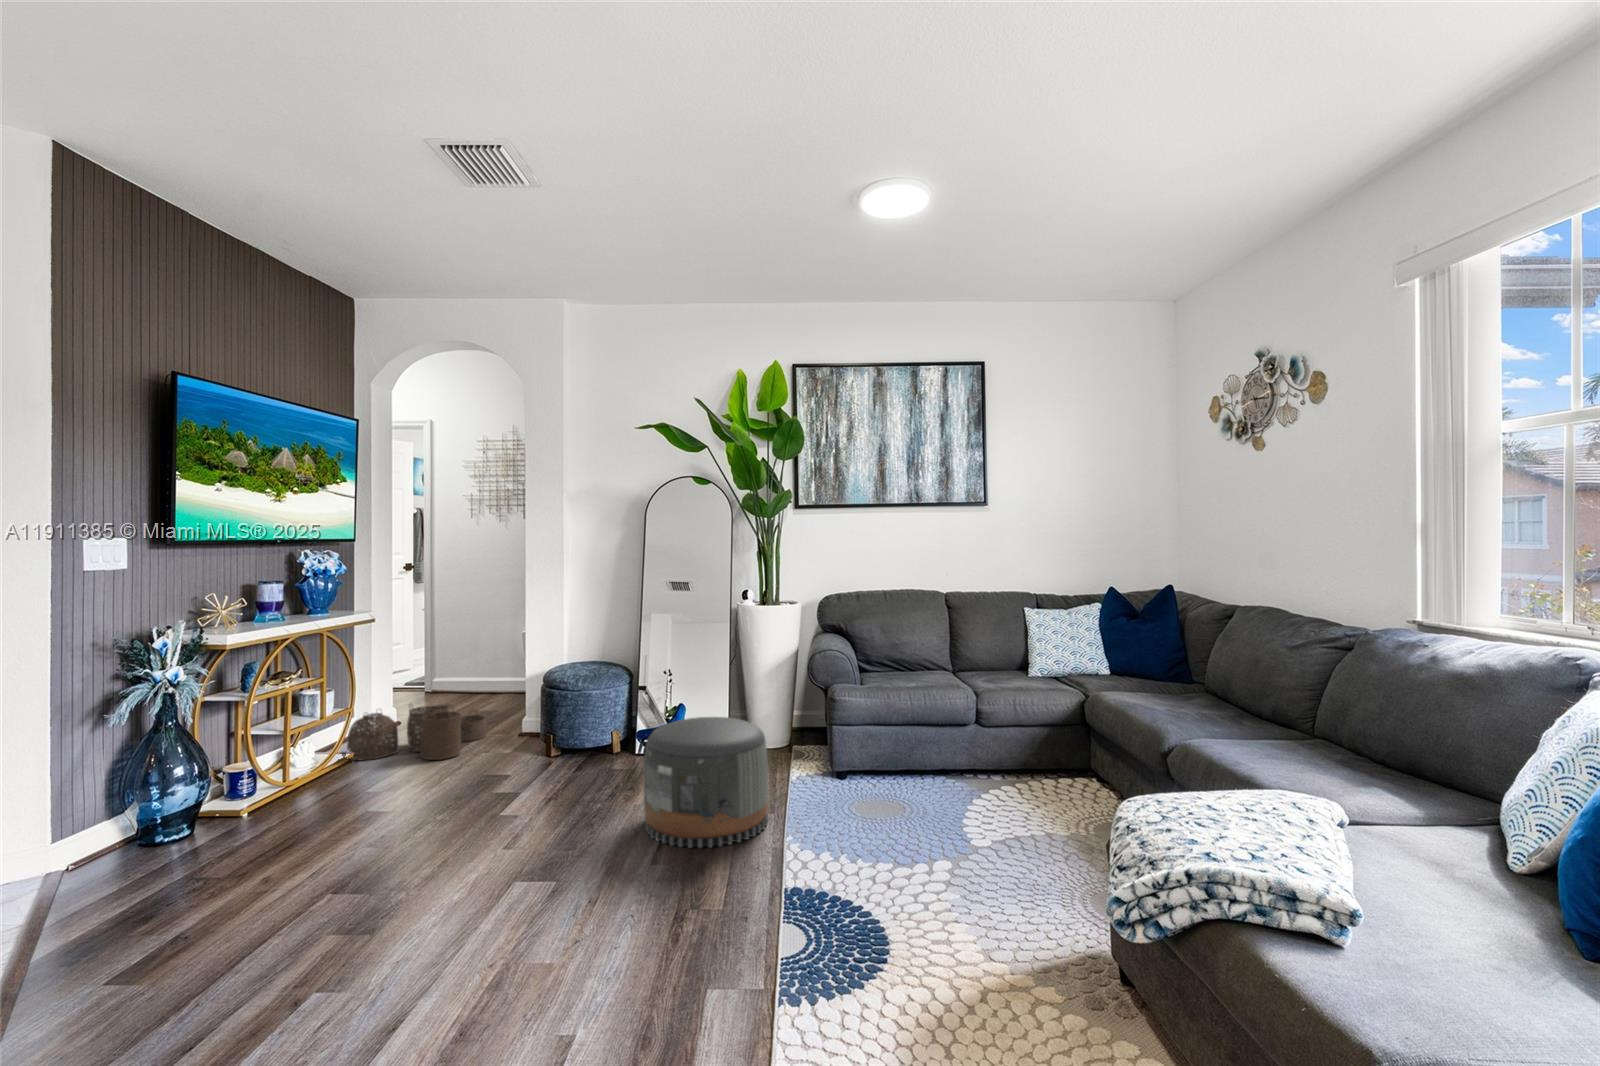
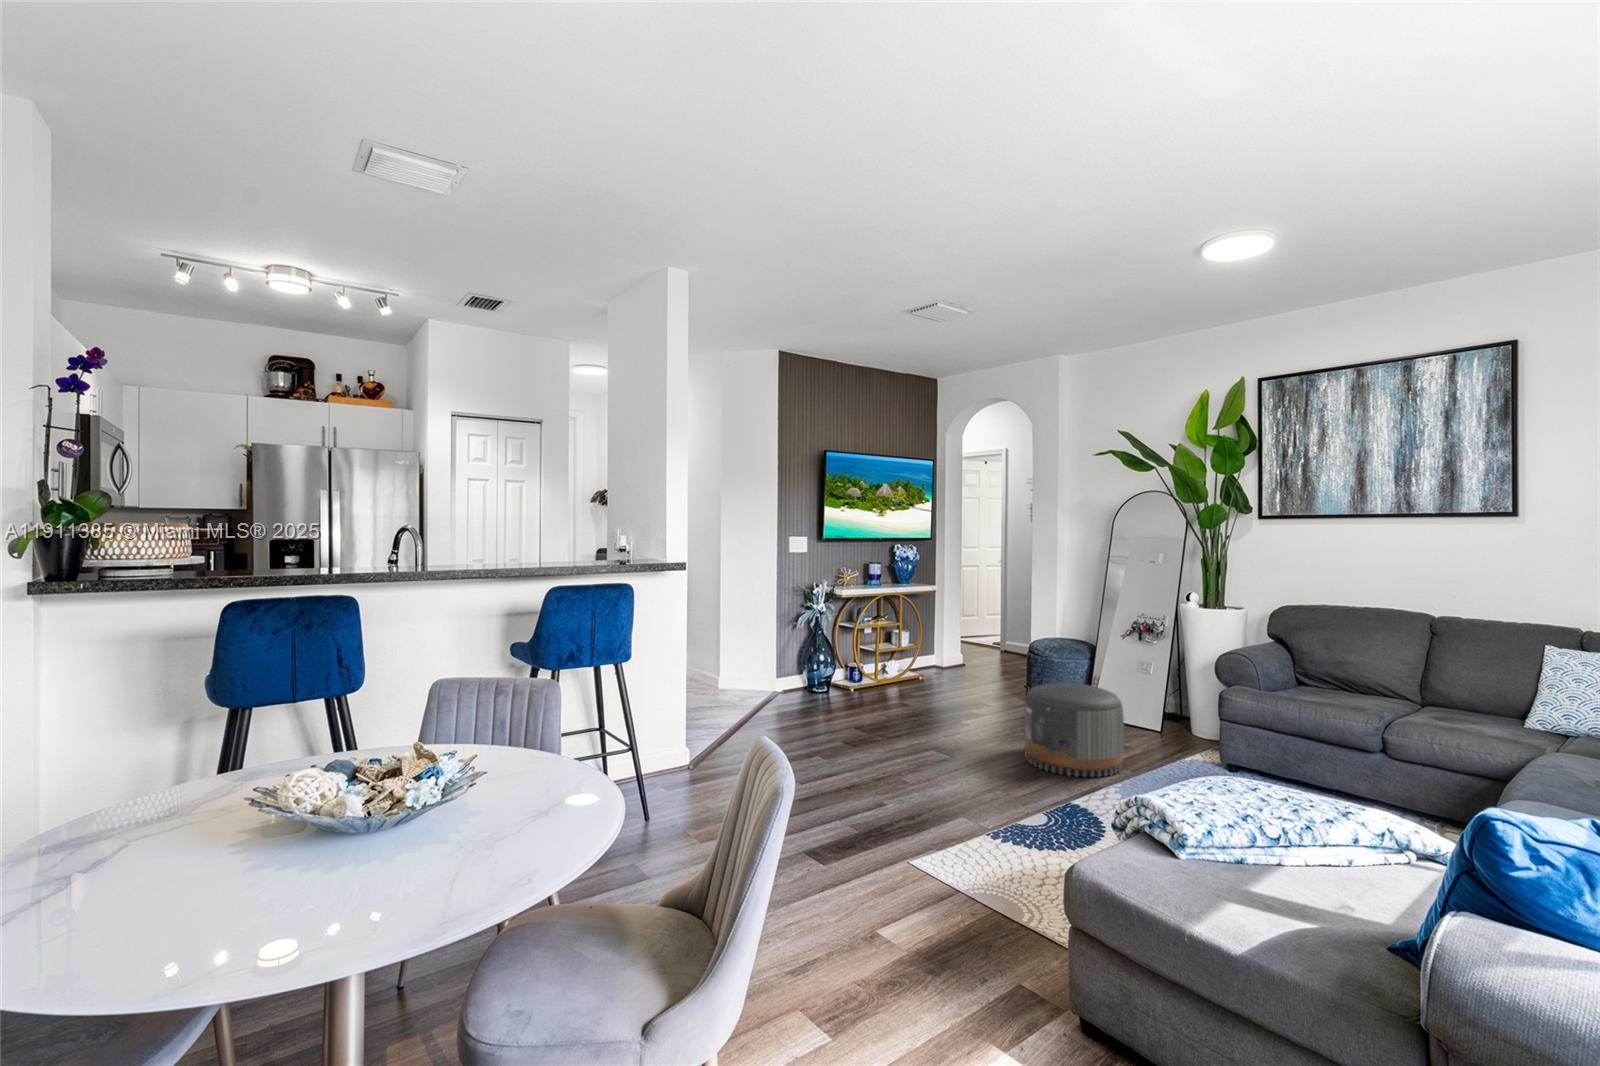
woven basket: present [347,703,486,760] -> none [916,650,1004,689]

